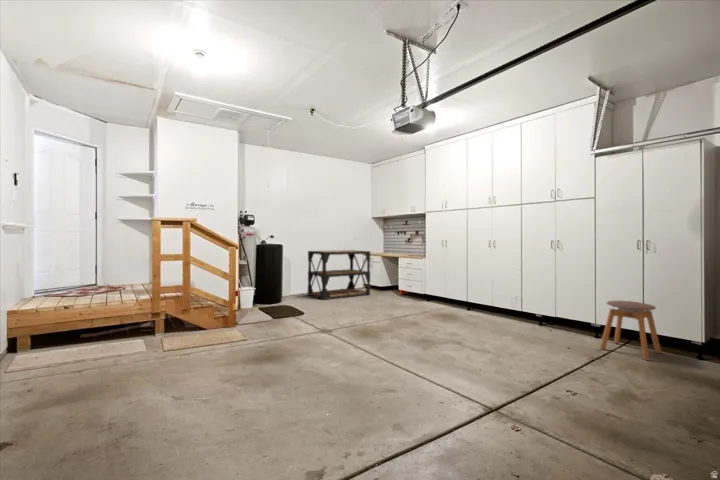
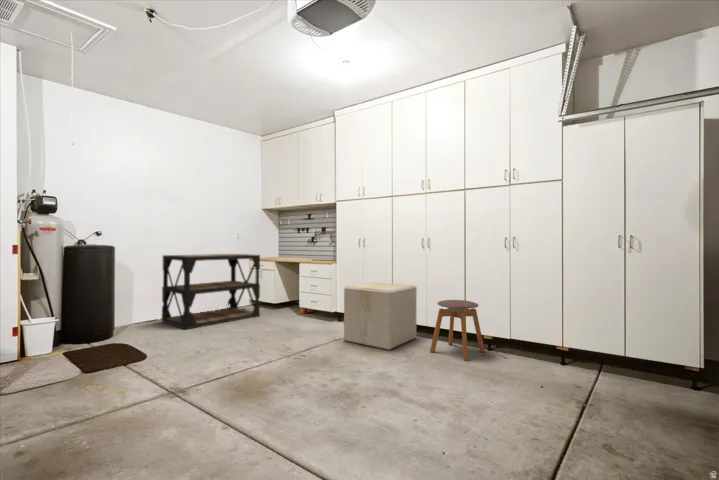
cardboard box: none [429,272,484,320] -> present [344,282,417,350]
stool: present [600,301,661,360] -> present [430,300,485,361]

